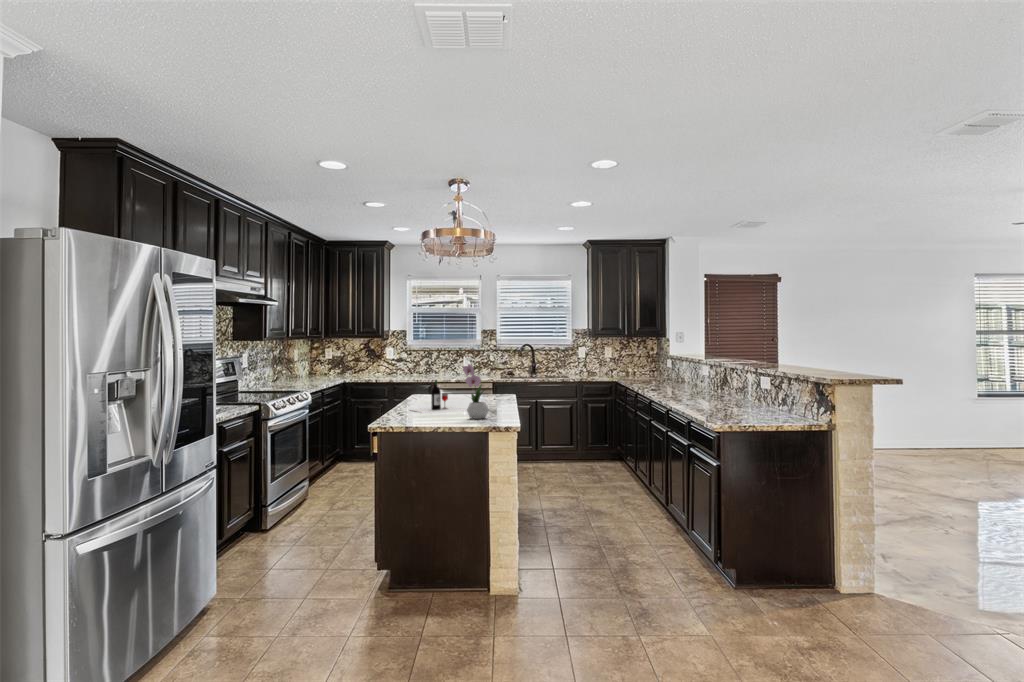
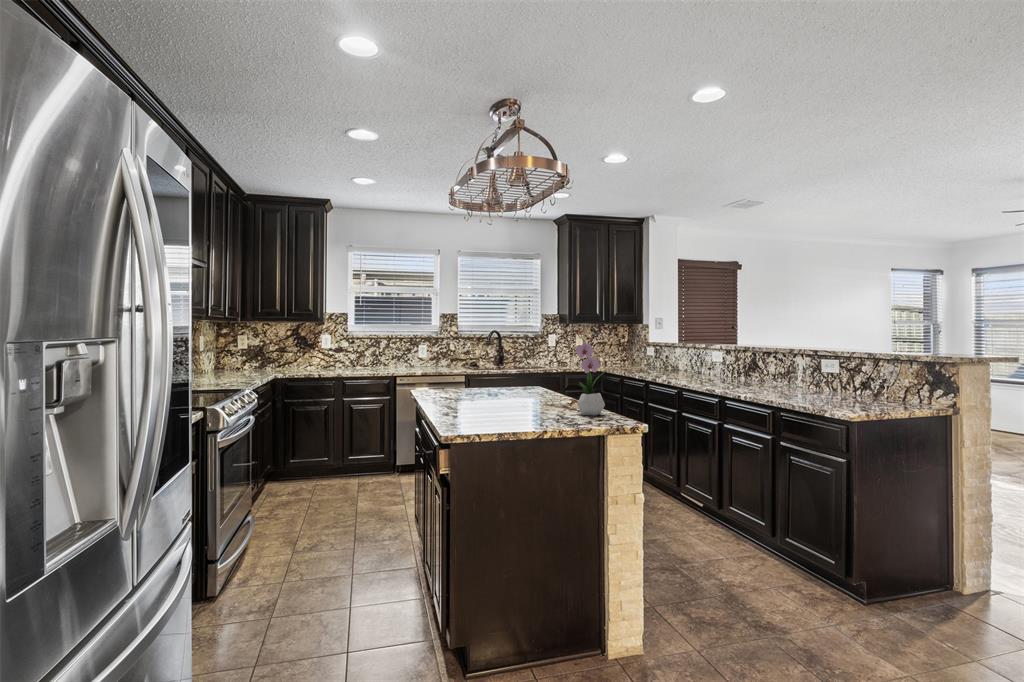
wine bottle: present [412,380,465,413] -> none [455,367,541,412]

